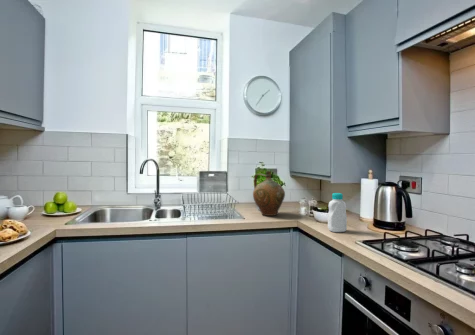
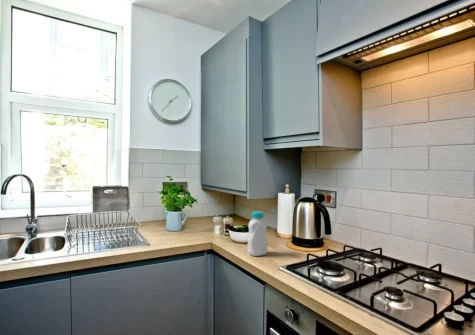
ceramic jug: present [253,171,285,216] -> none [160,186,198,239]

